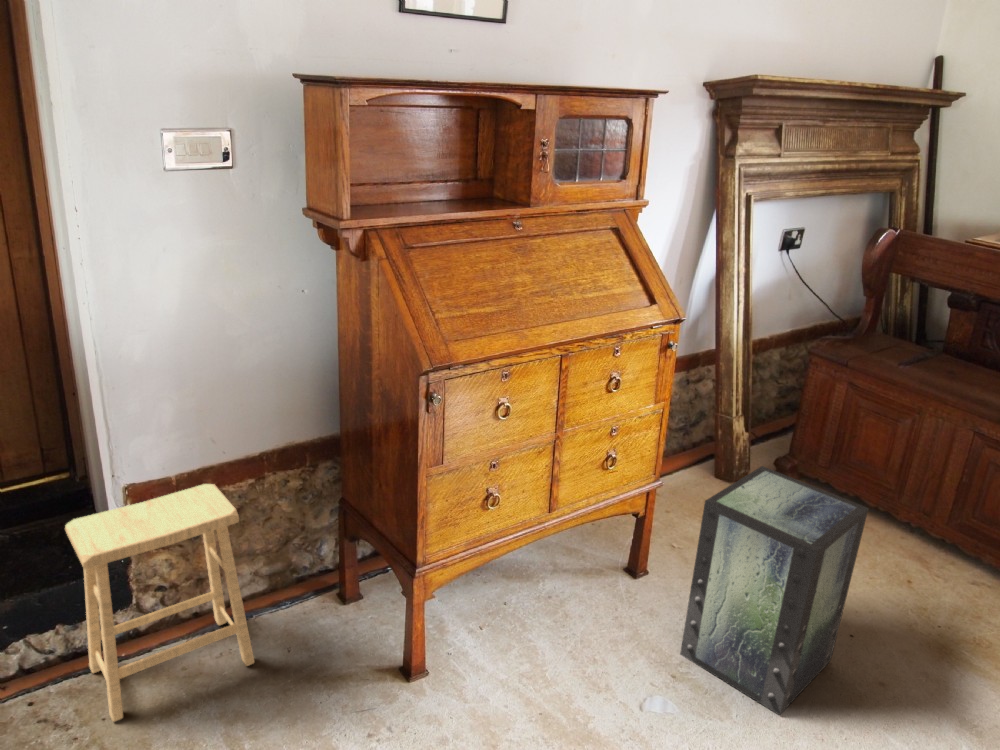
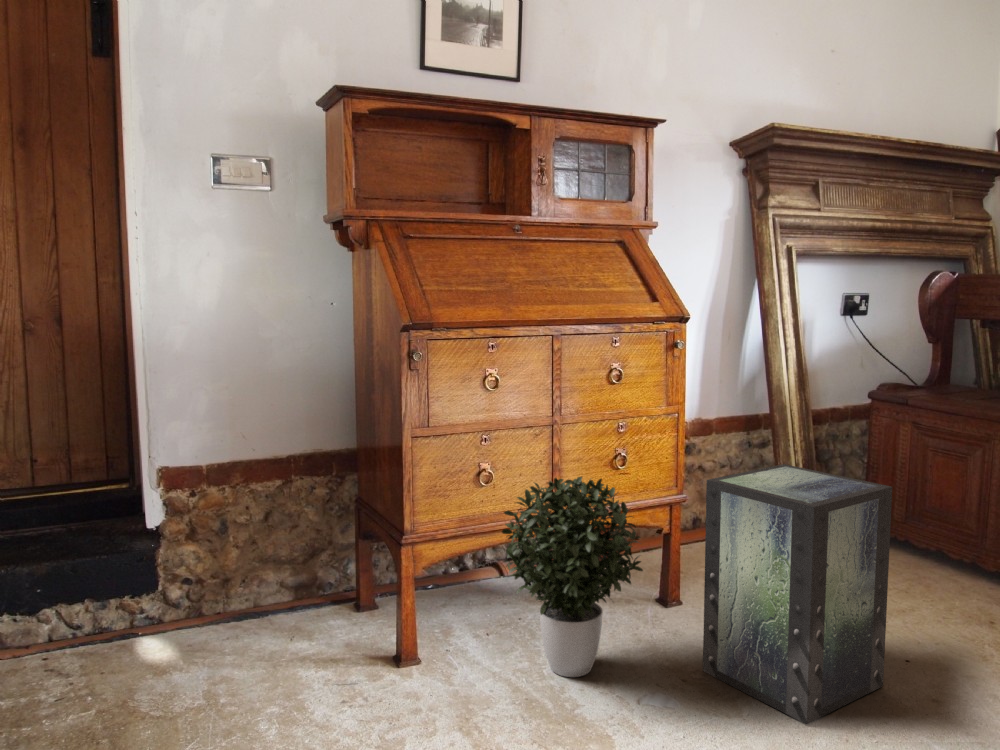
footstool: present [65,484,254,722] -> none [98,470,258,681]
potted plant: none [507,491,642,674] -> present [502,477,643,677]

